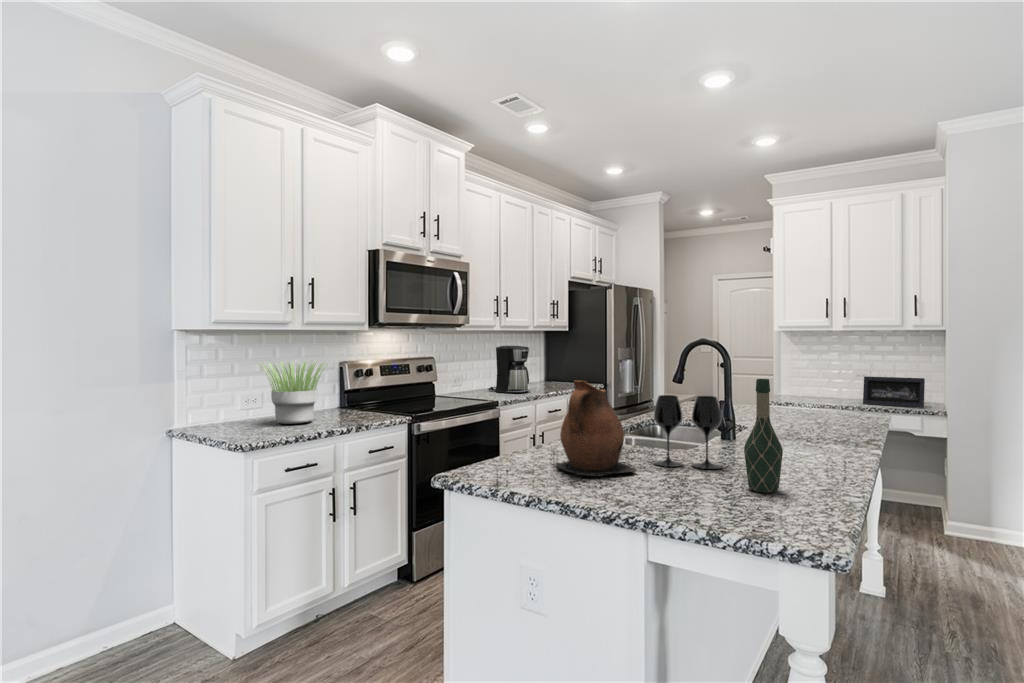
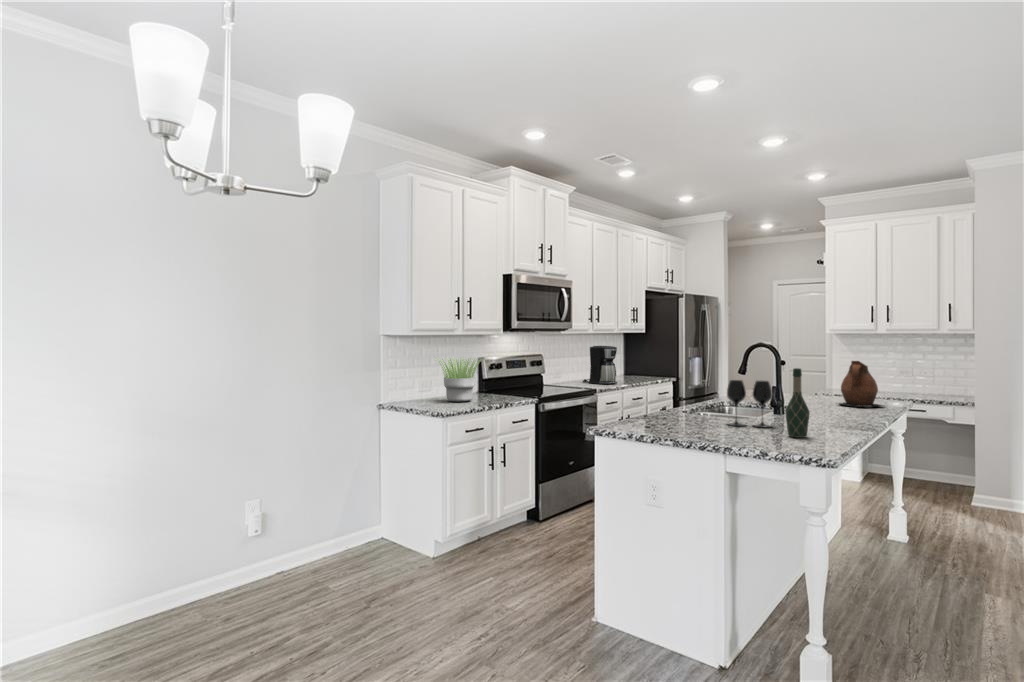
picture frame: present [863,376,925,408] -> none [903,373,956,399]
ceramic pitcher: present [556,381,636,475] -> present [839,361,884,407]

